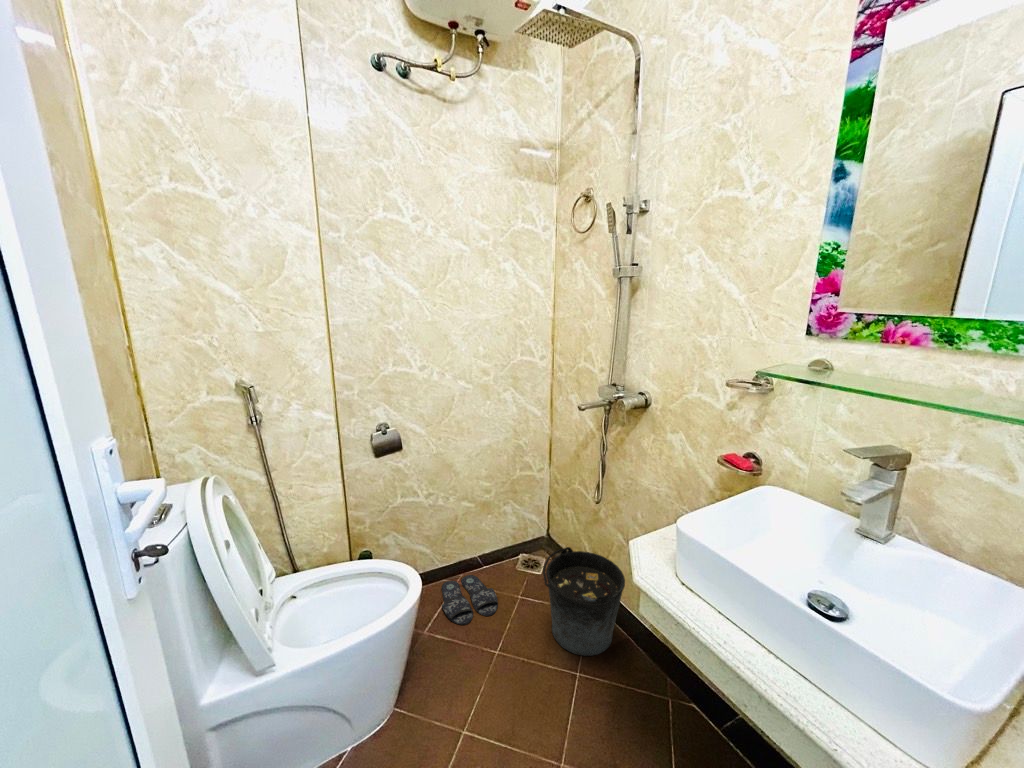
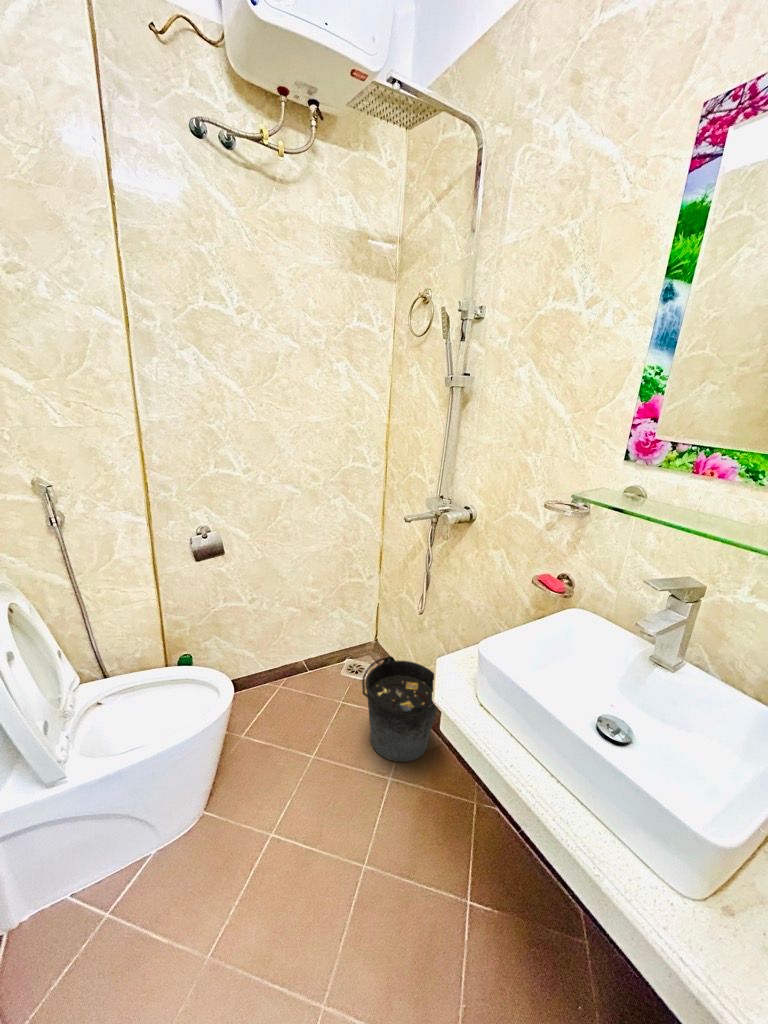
slippers: present [441,575,498,625] -> none [261,680,319,730]

